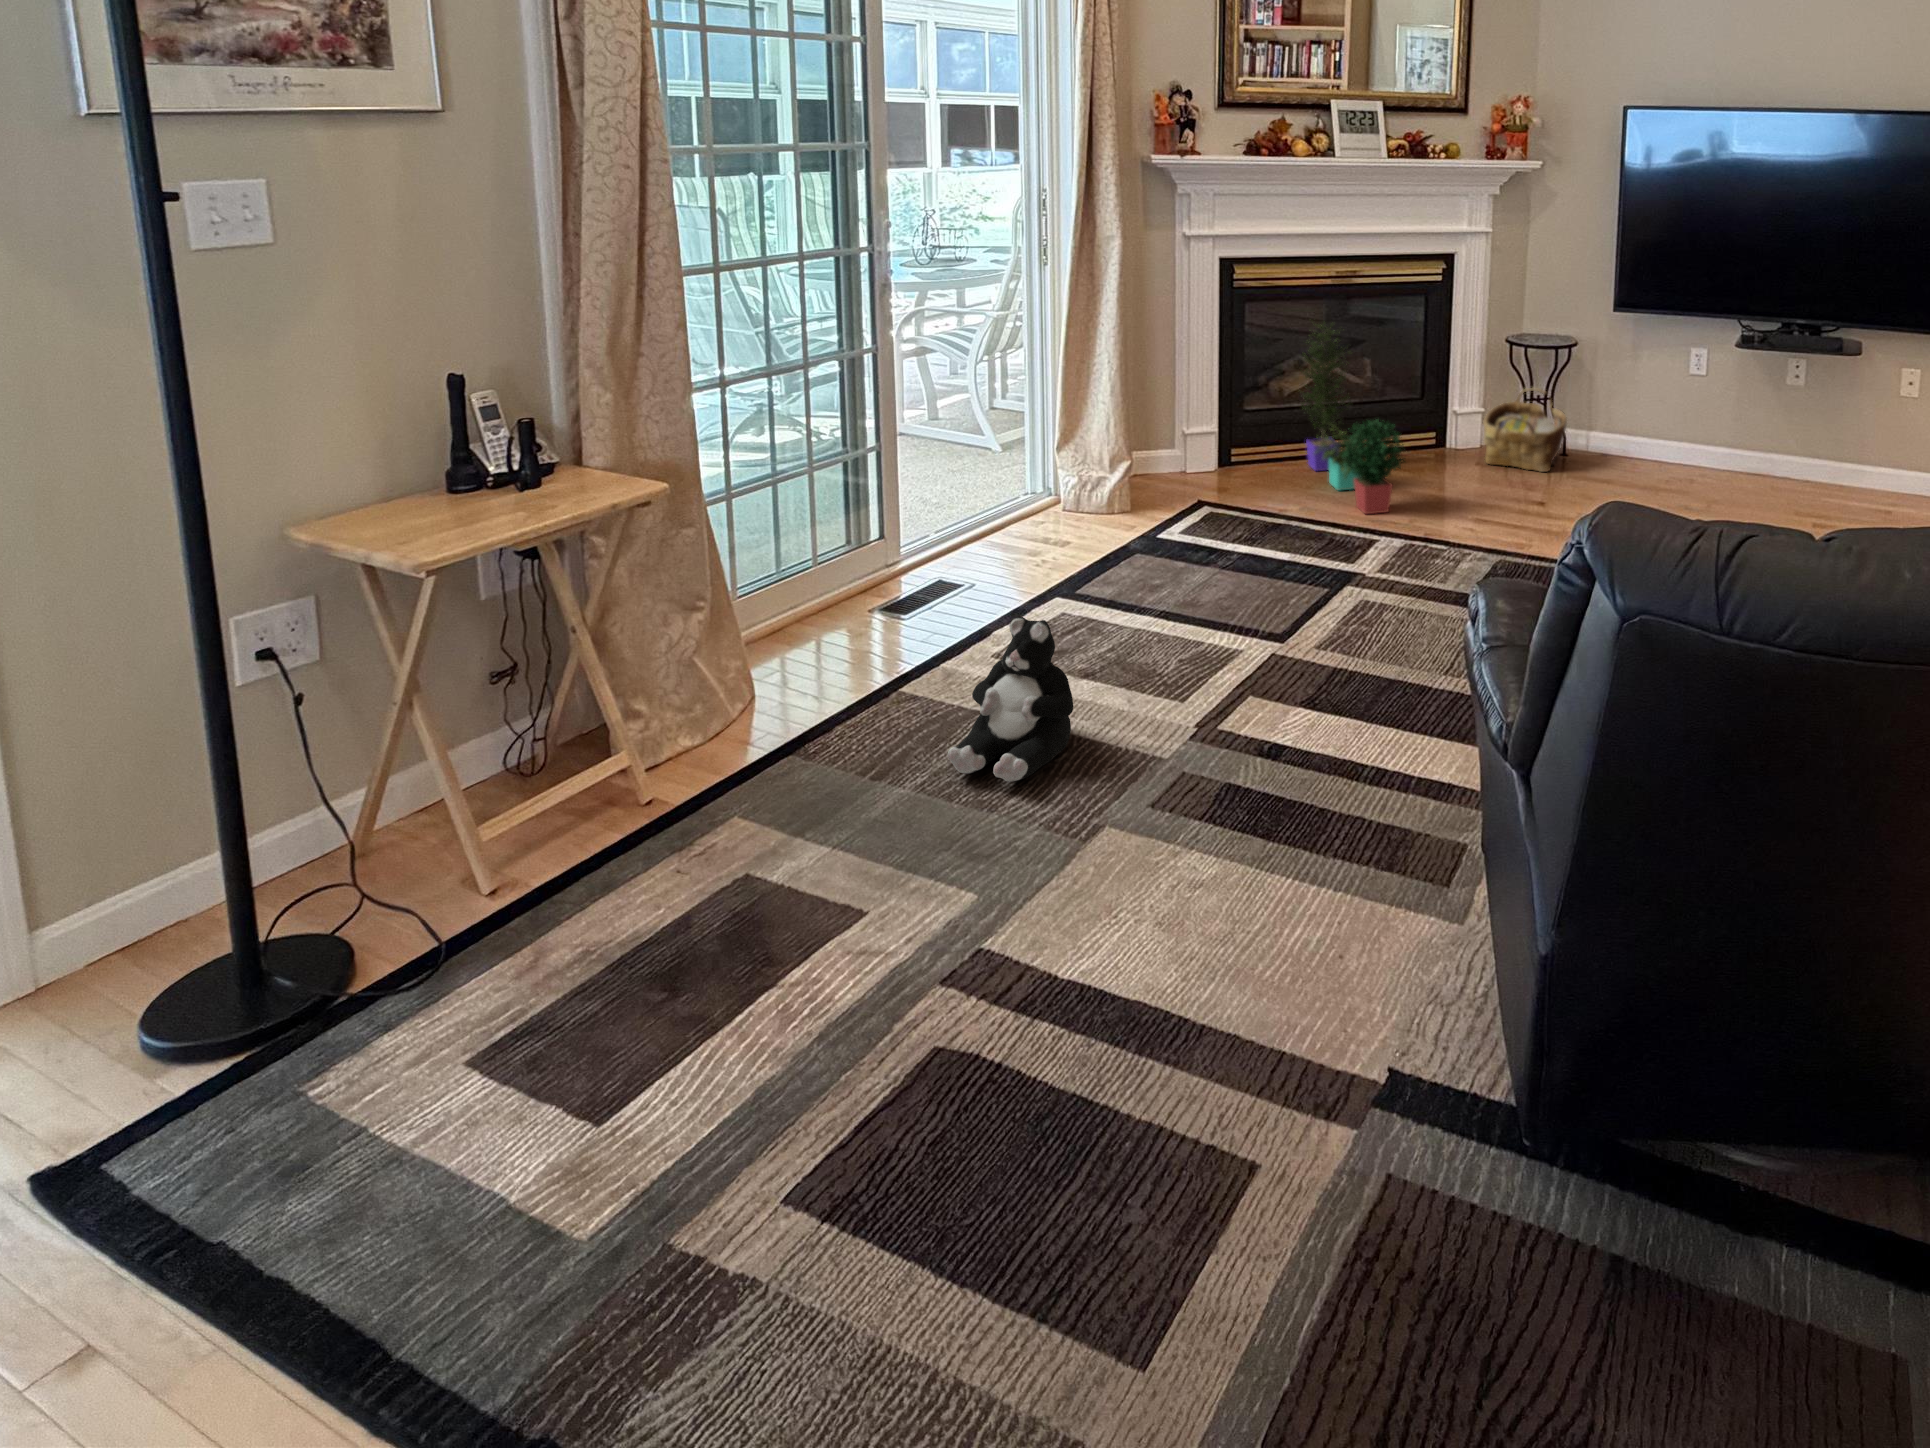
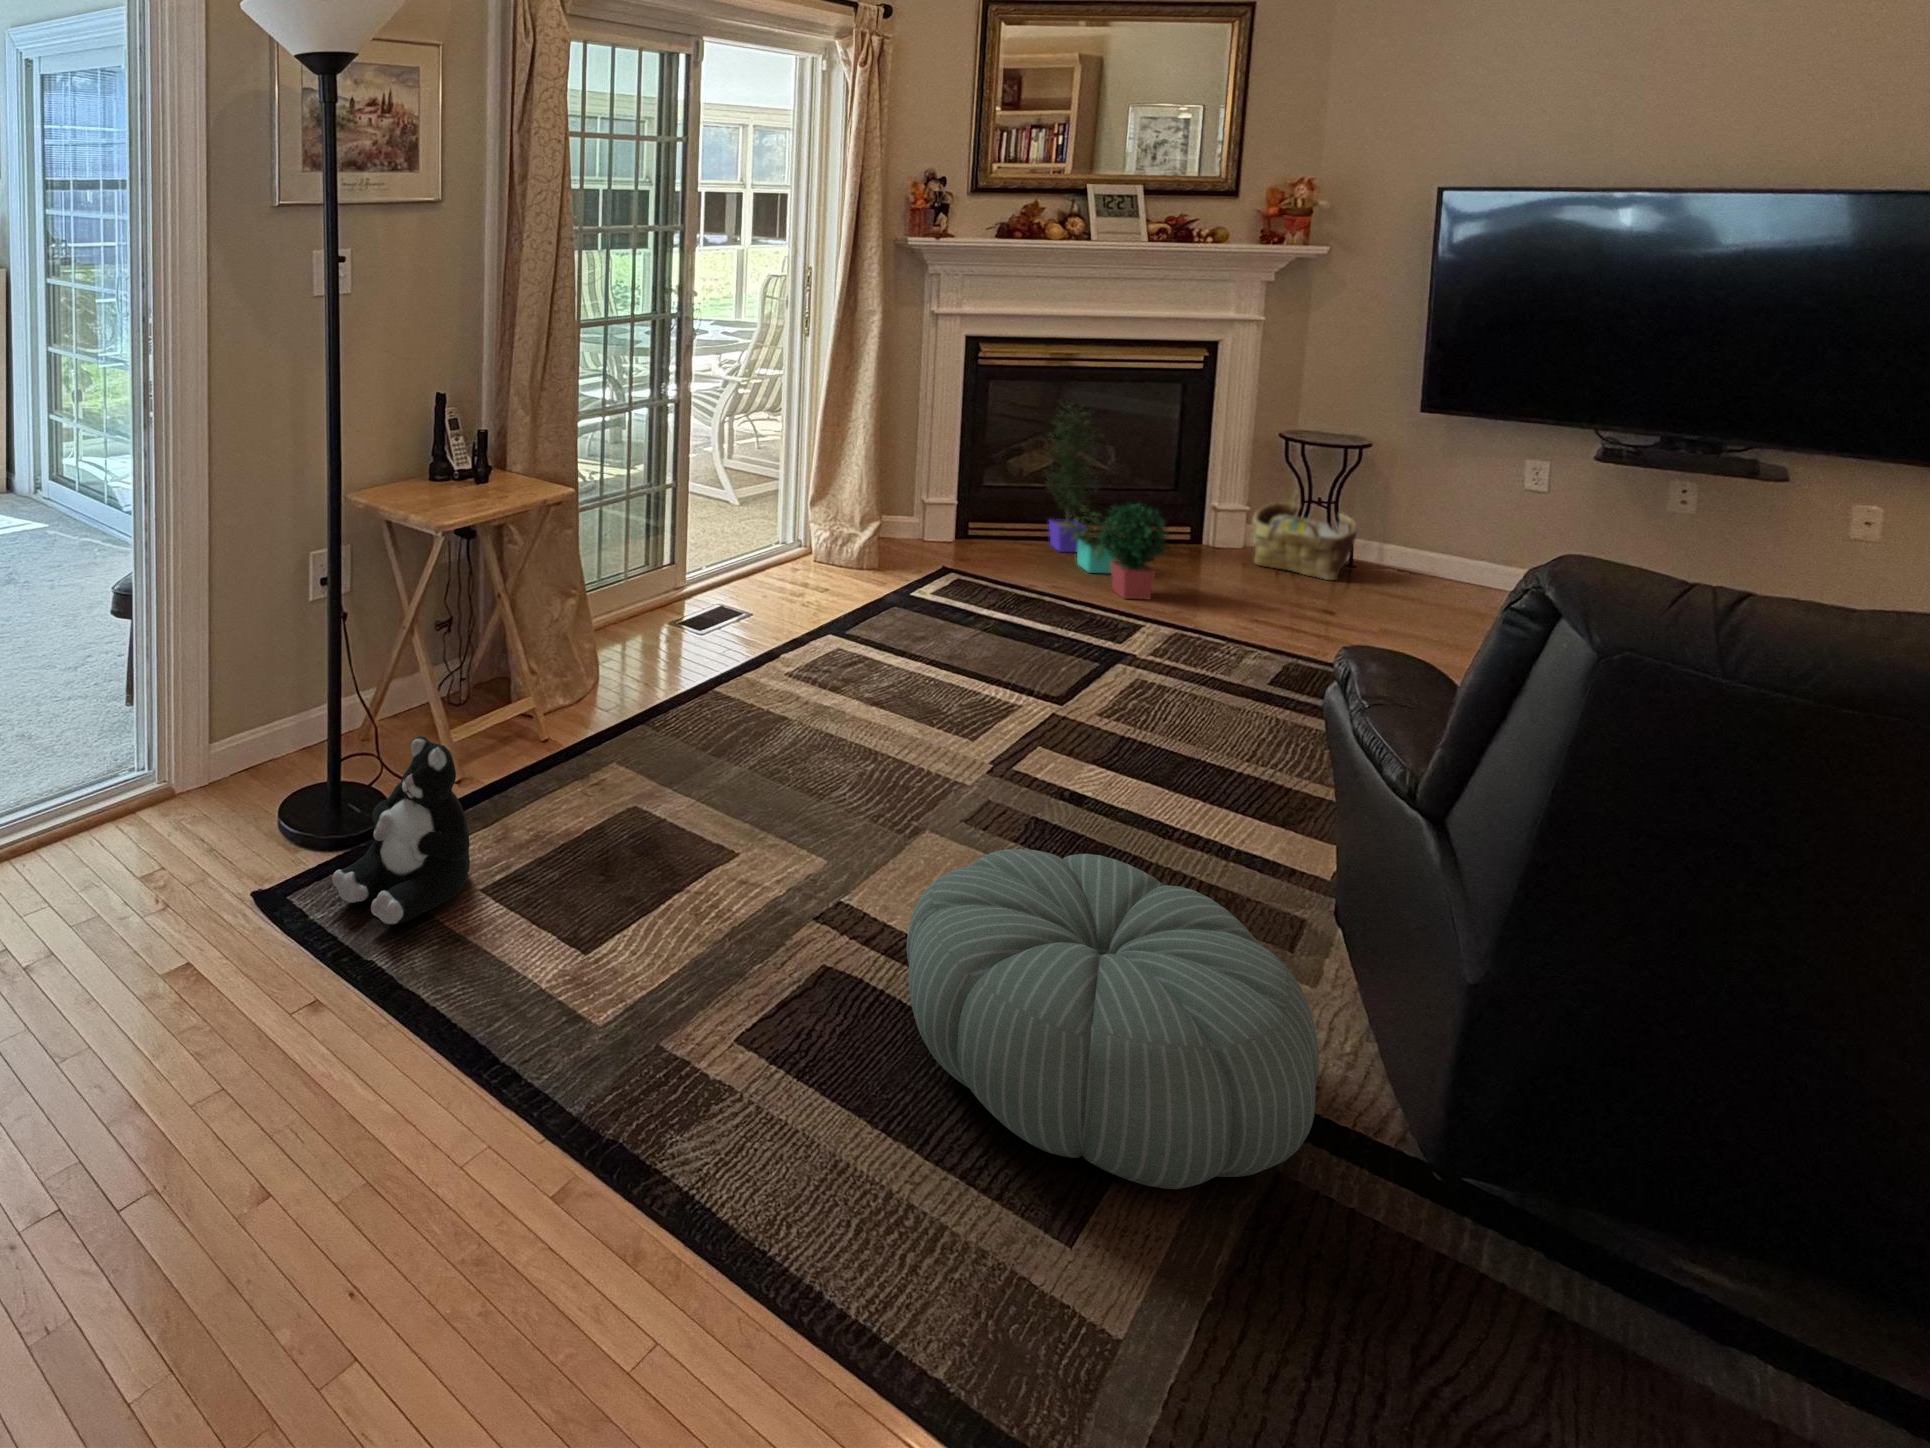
plush toy: present [948,617,1074,782] -> present [332,737,470,924]
pouf: none [1007,846,1430,1244] -> present [907,849,1319,1189]

